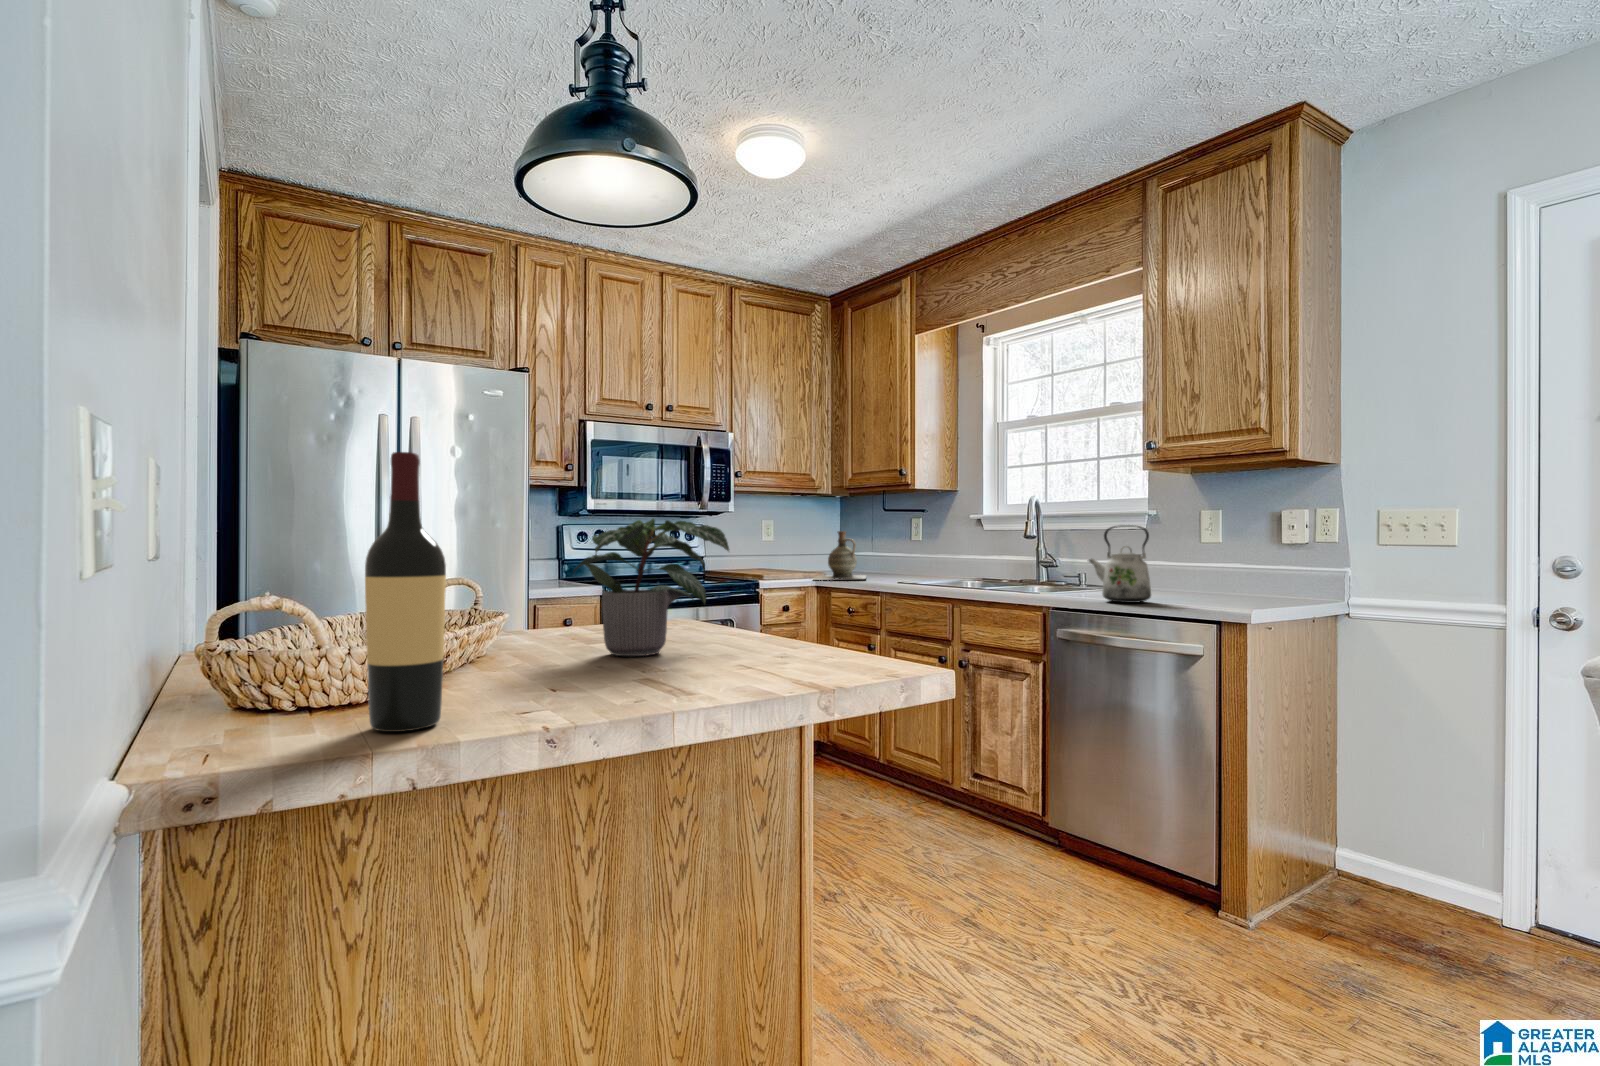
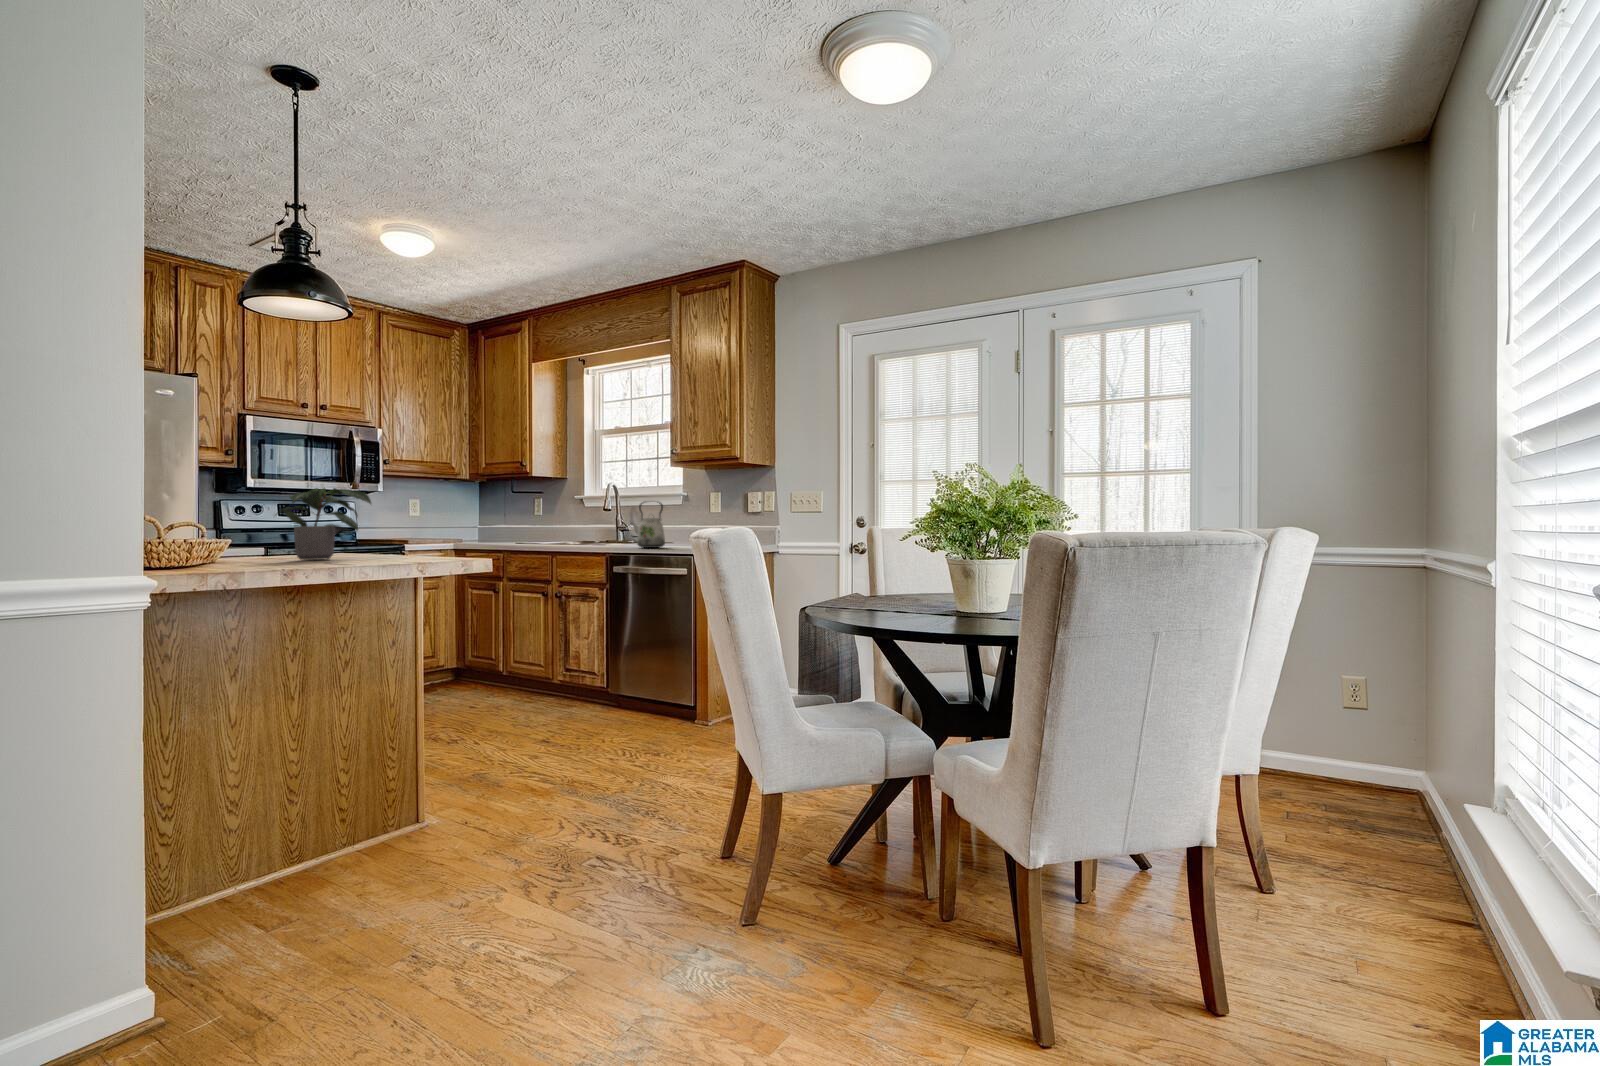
wine bottle: present [365,452,446,732] -> none [193,453,232,570]
ceramic jug: present [813,531,866,580] -> none [449,507,495,544]

